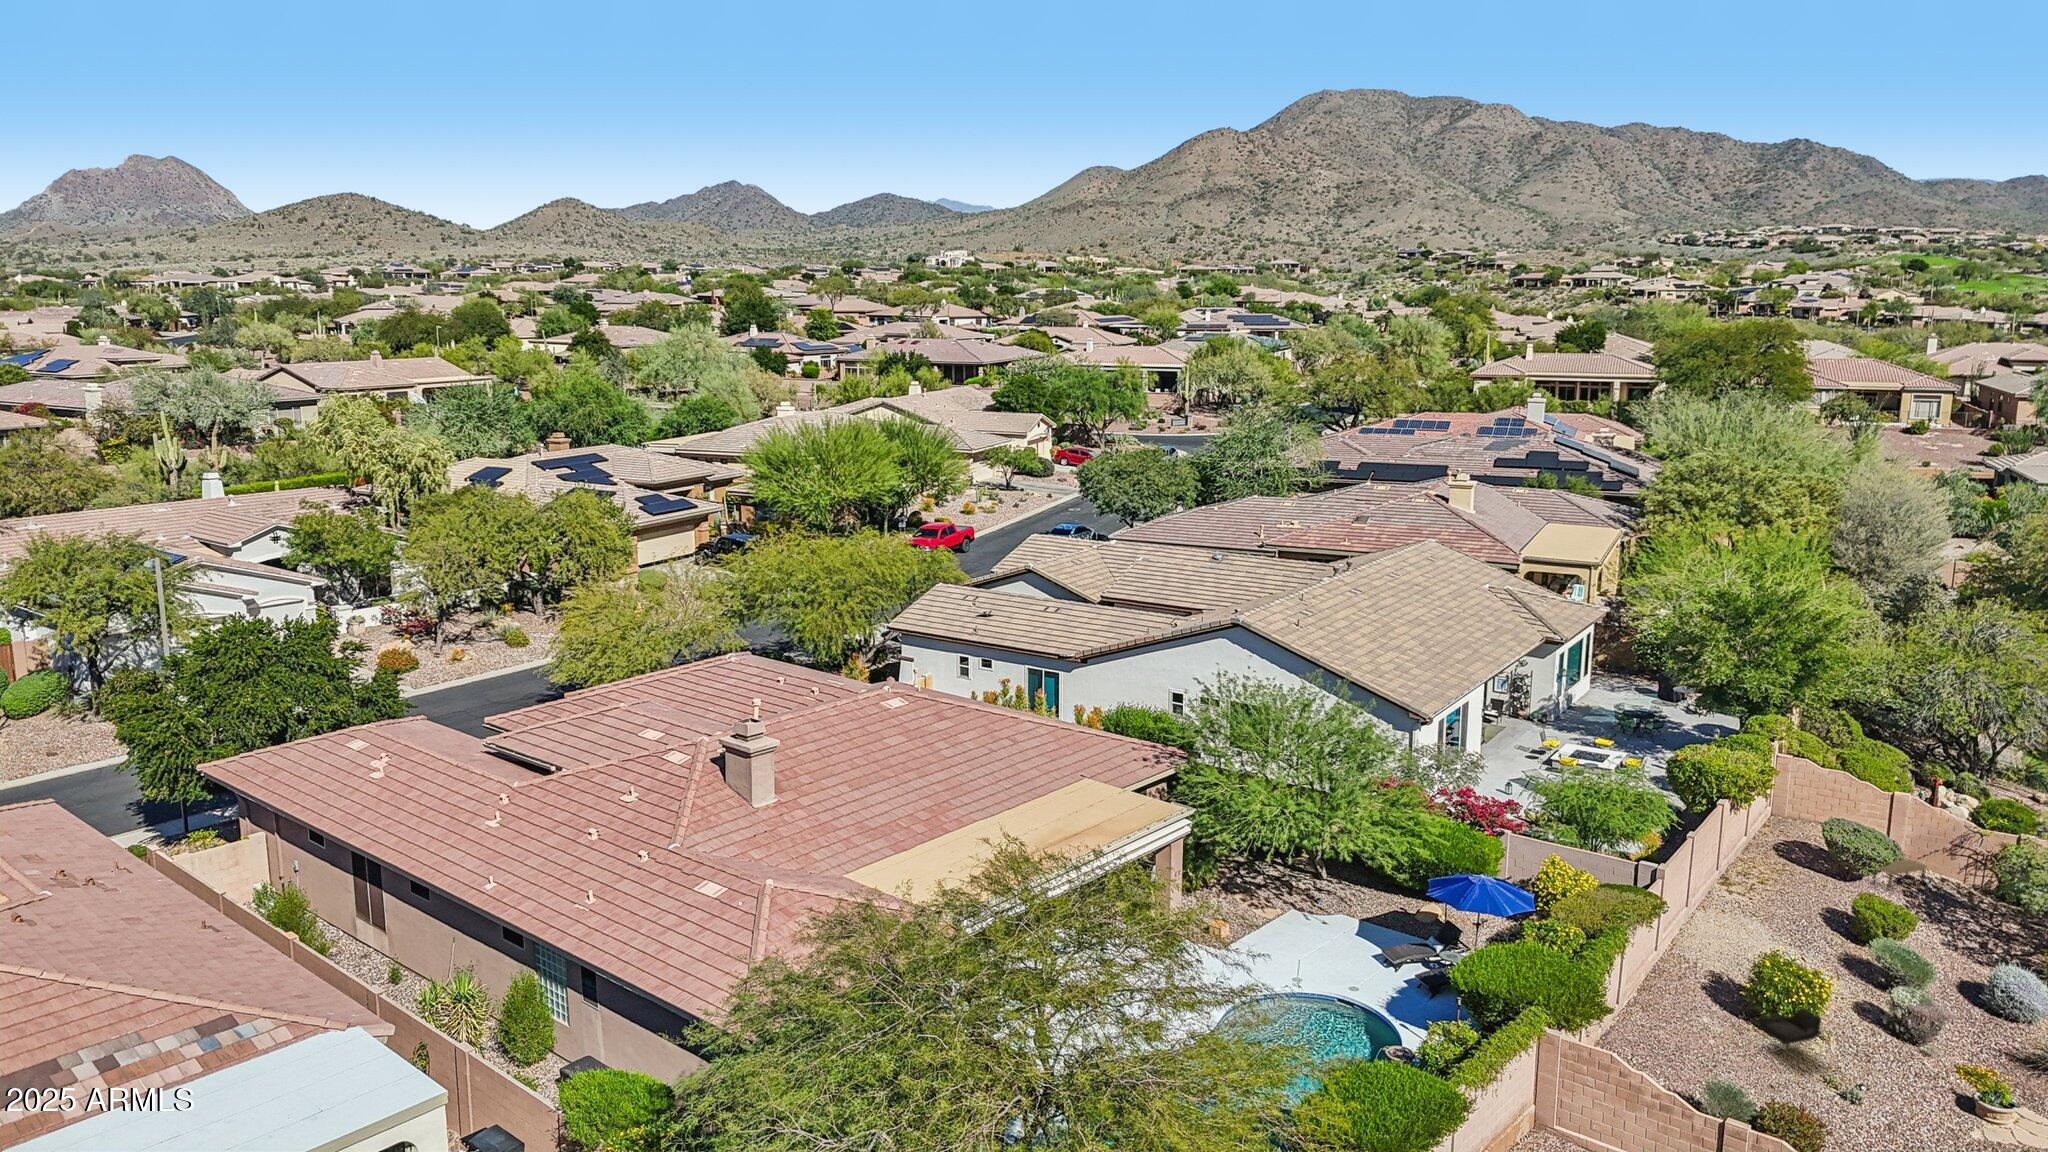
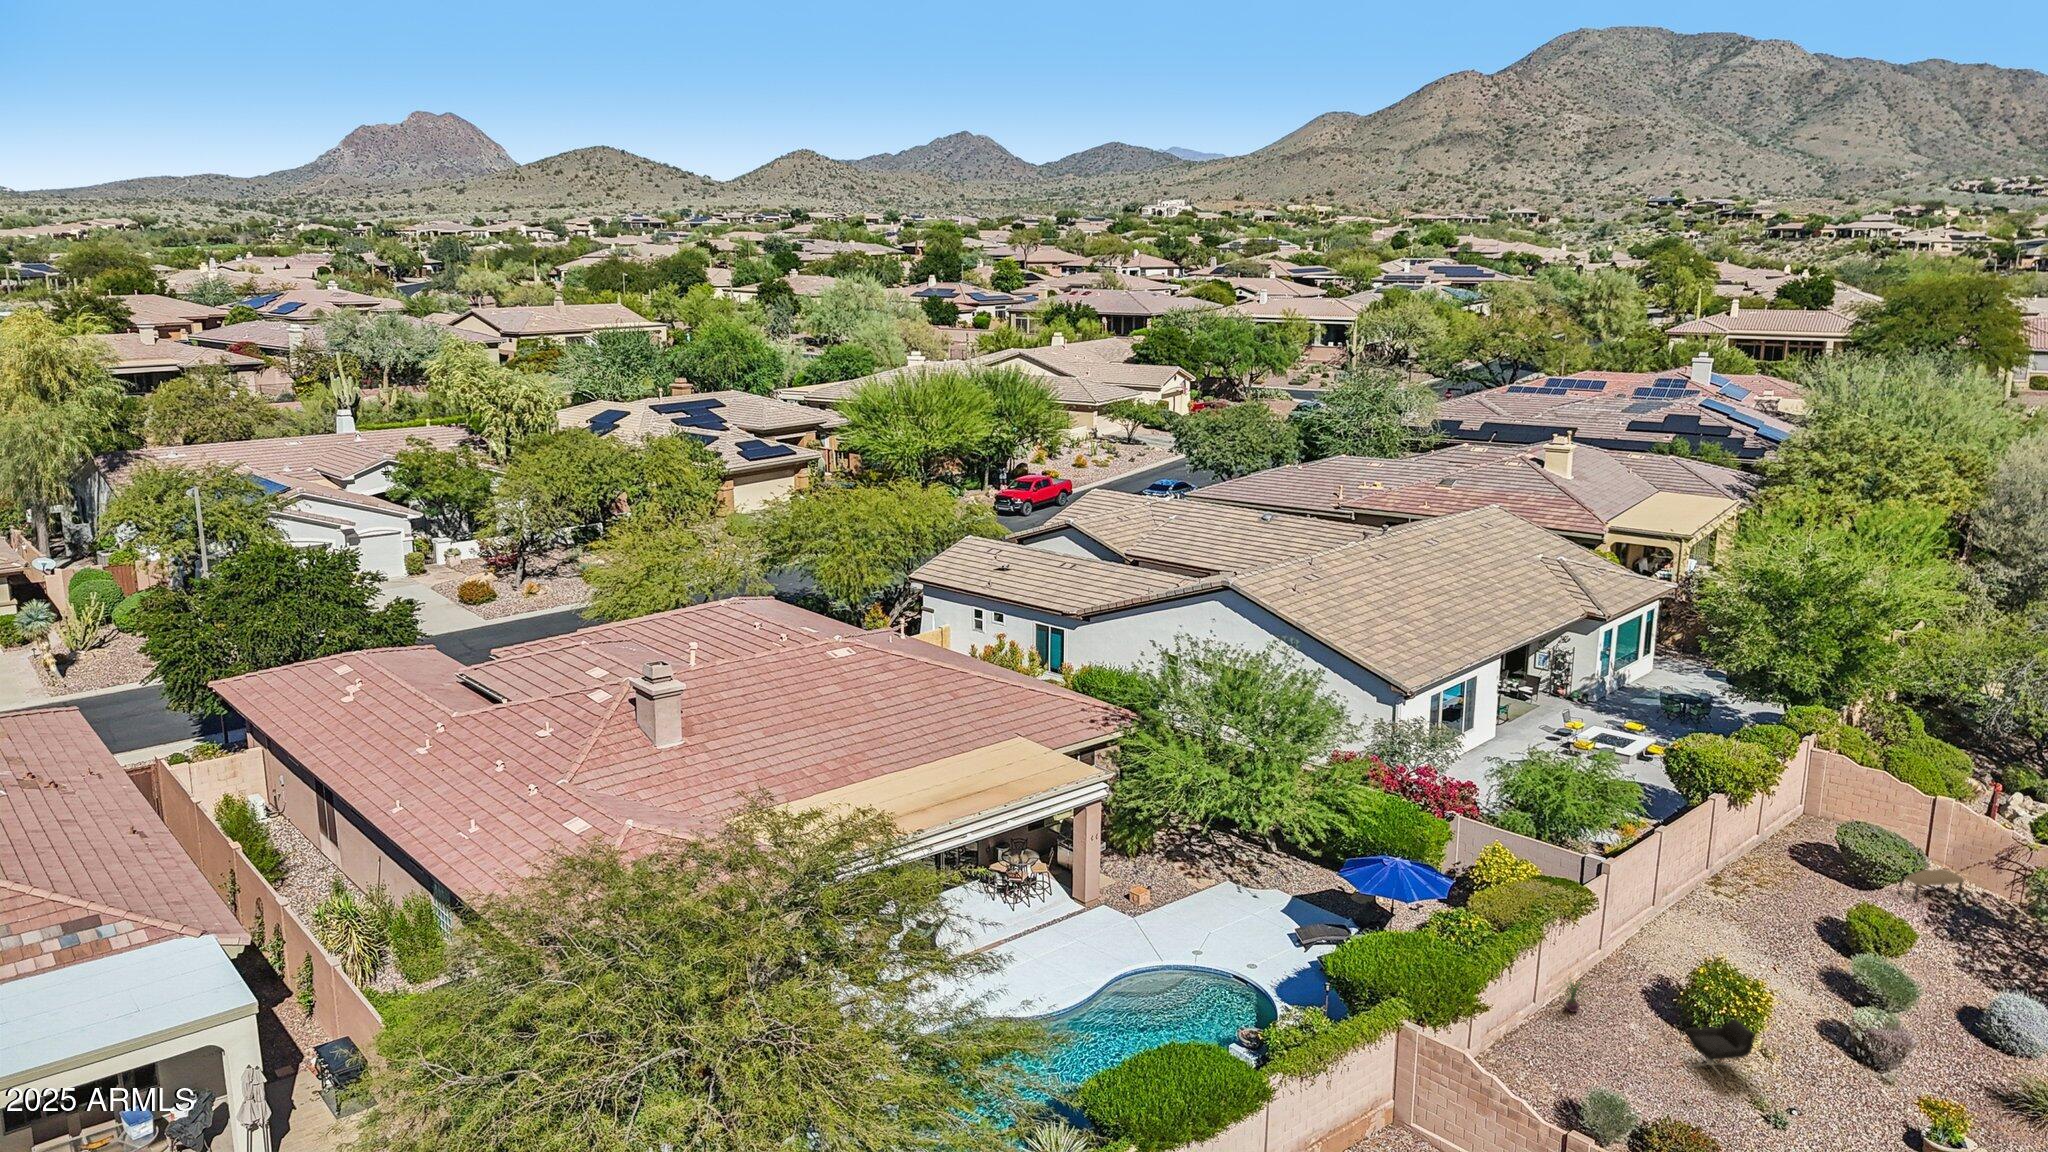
decorative plant: none [1628,978,1667,1011] -> present [1556,981,1581,1012]

